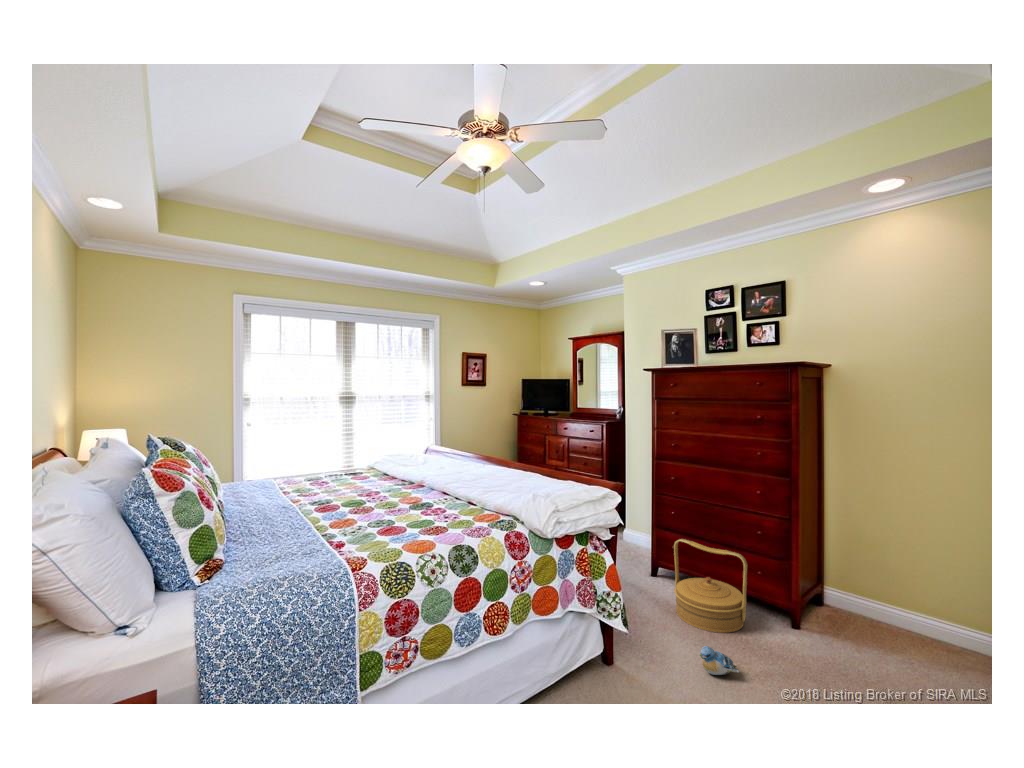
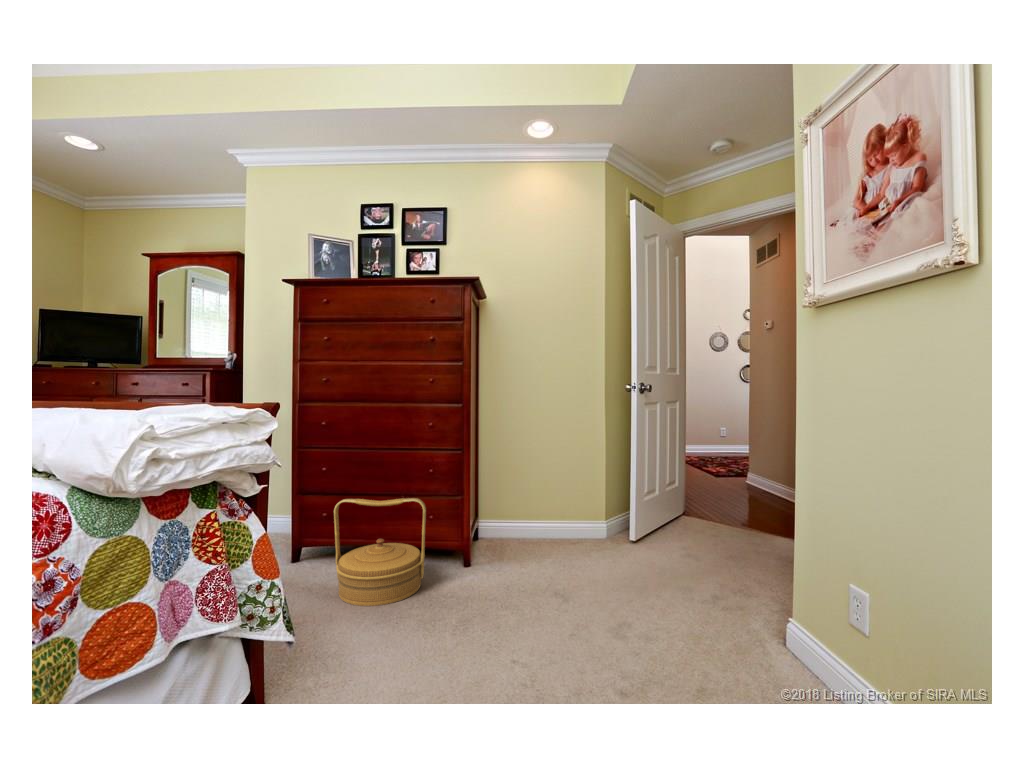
plush toy: present [700,646,739,675] -> none [394,615,440,651]

